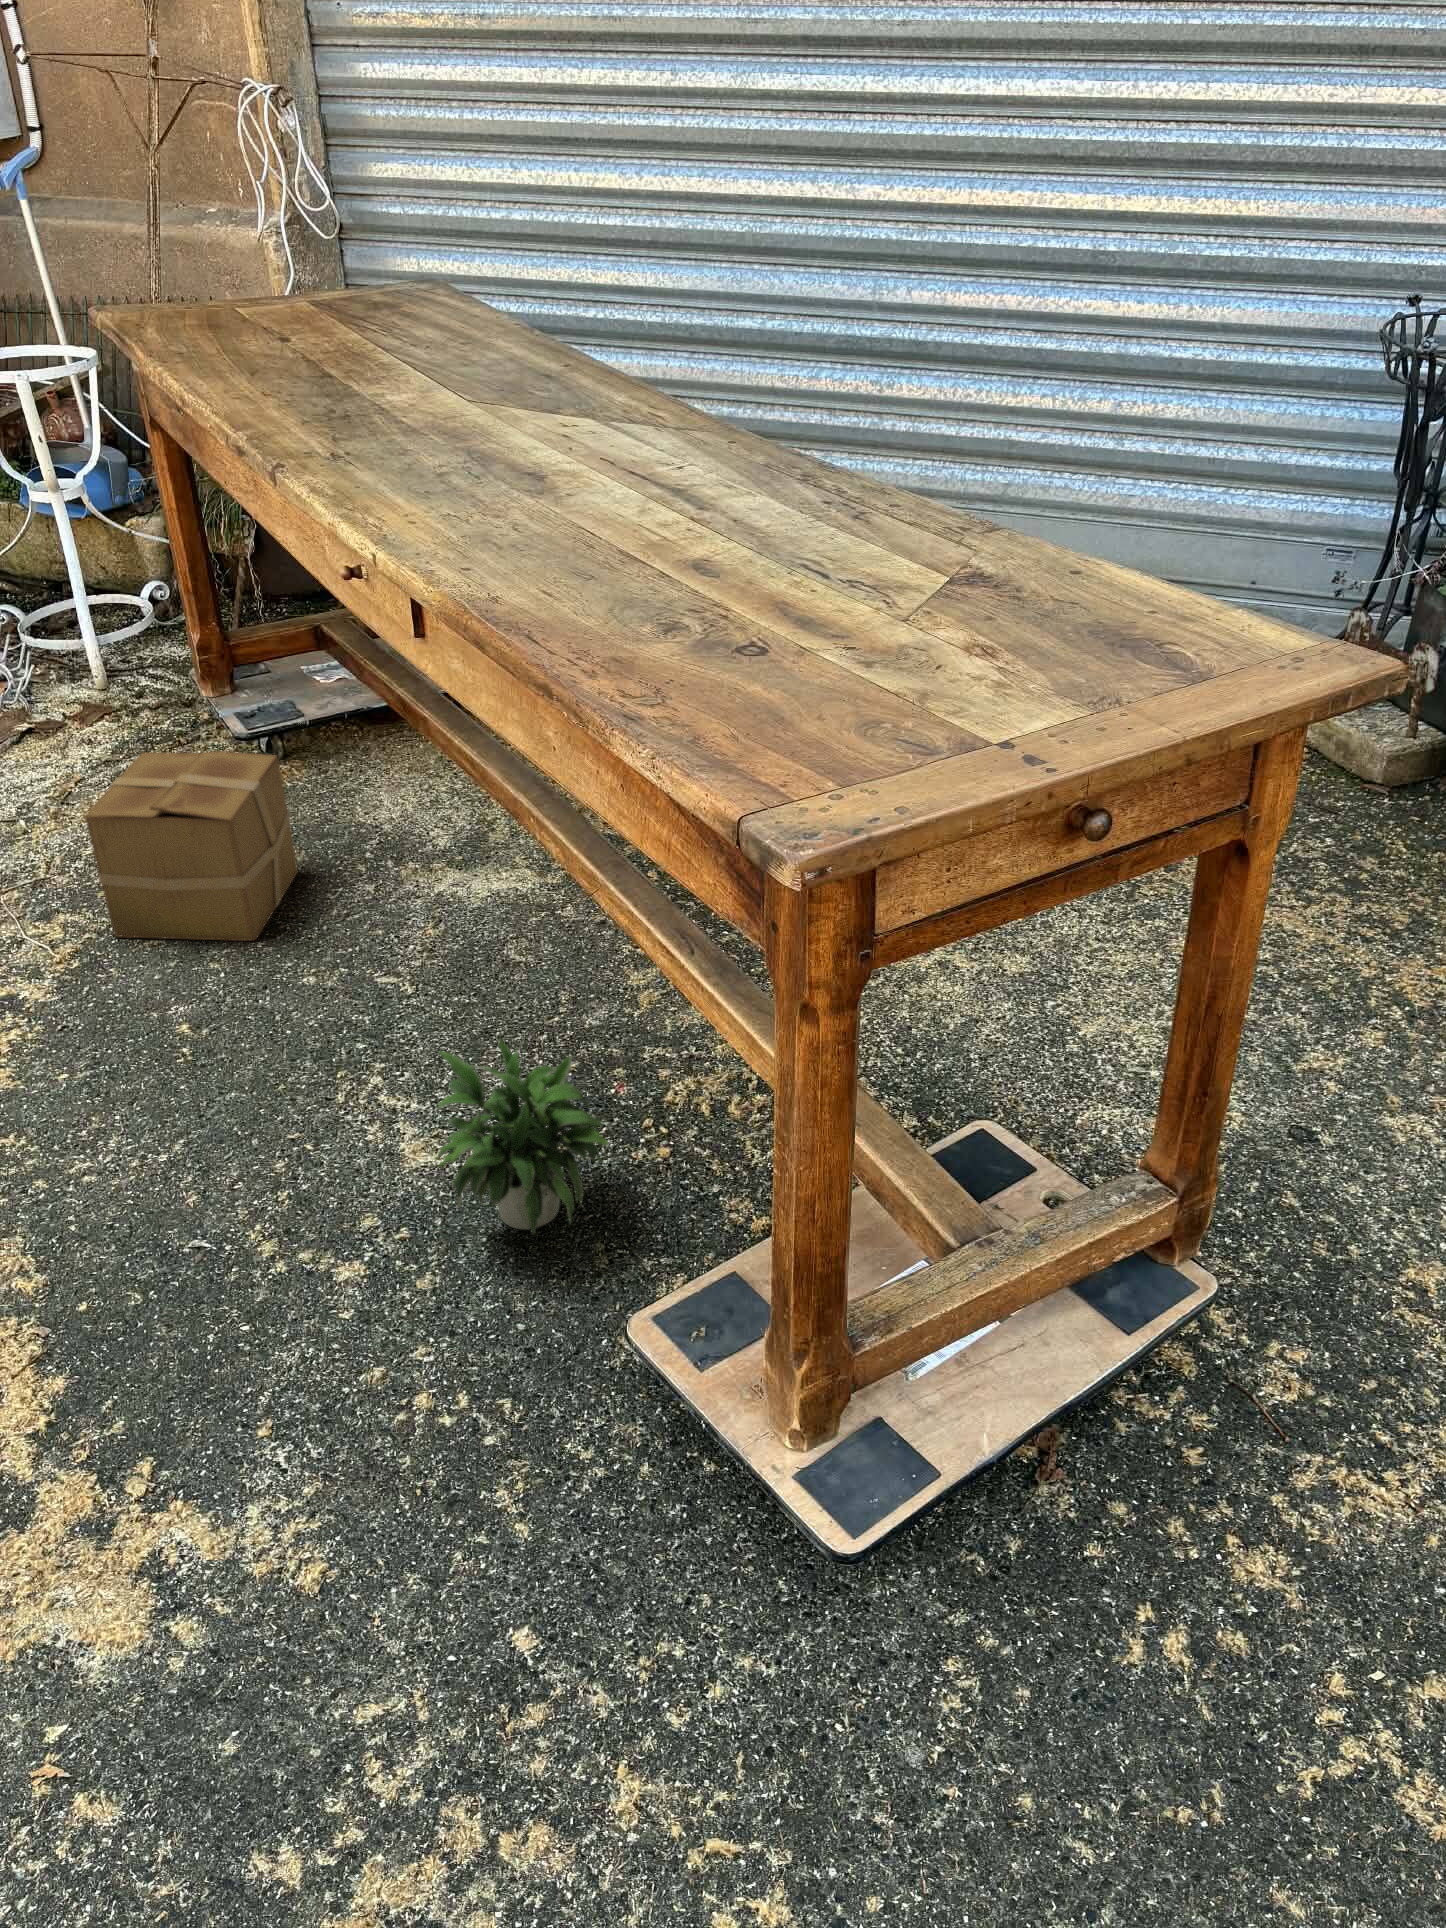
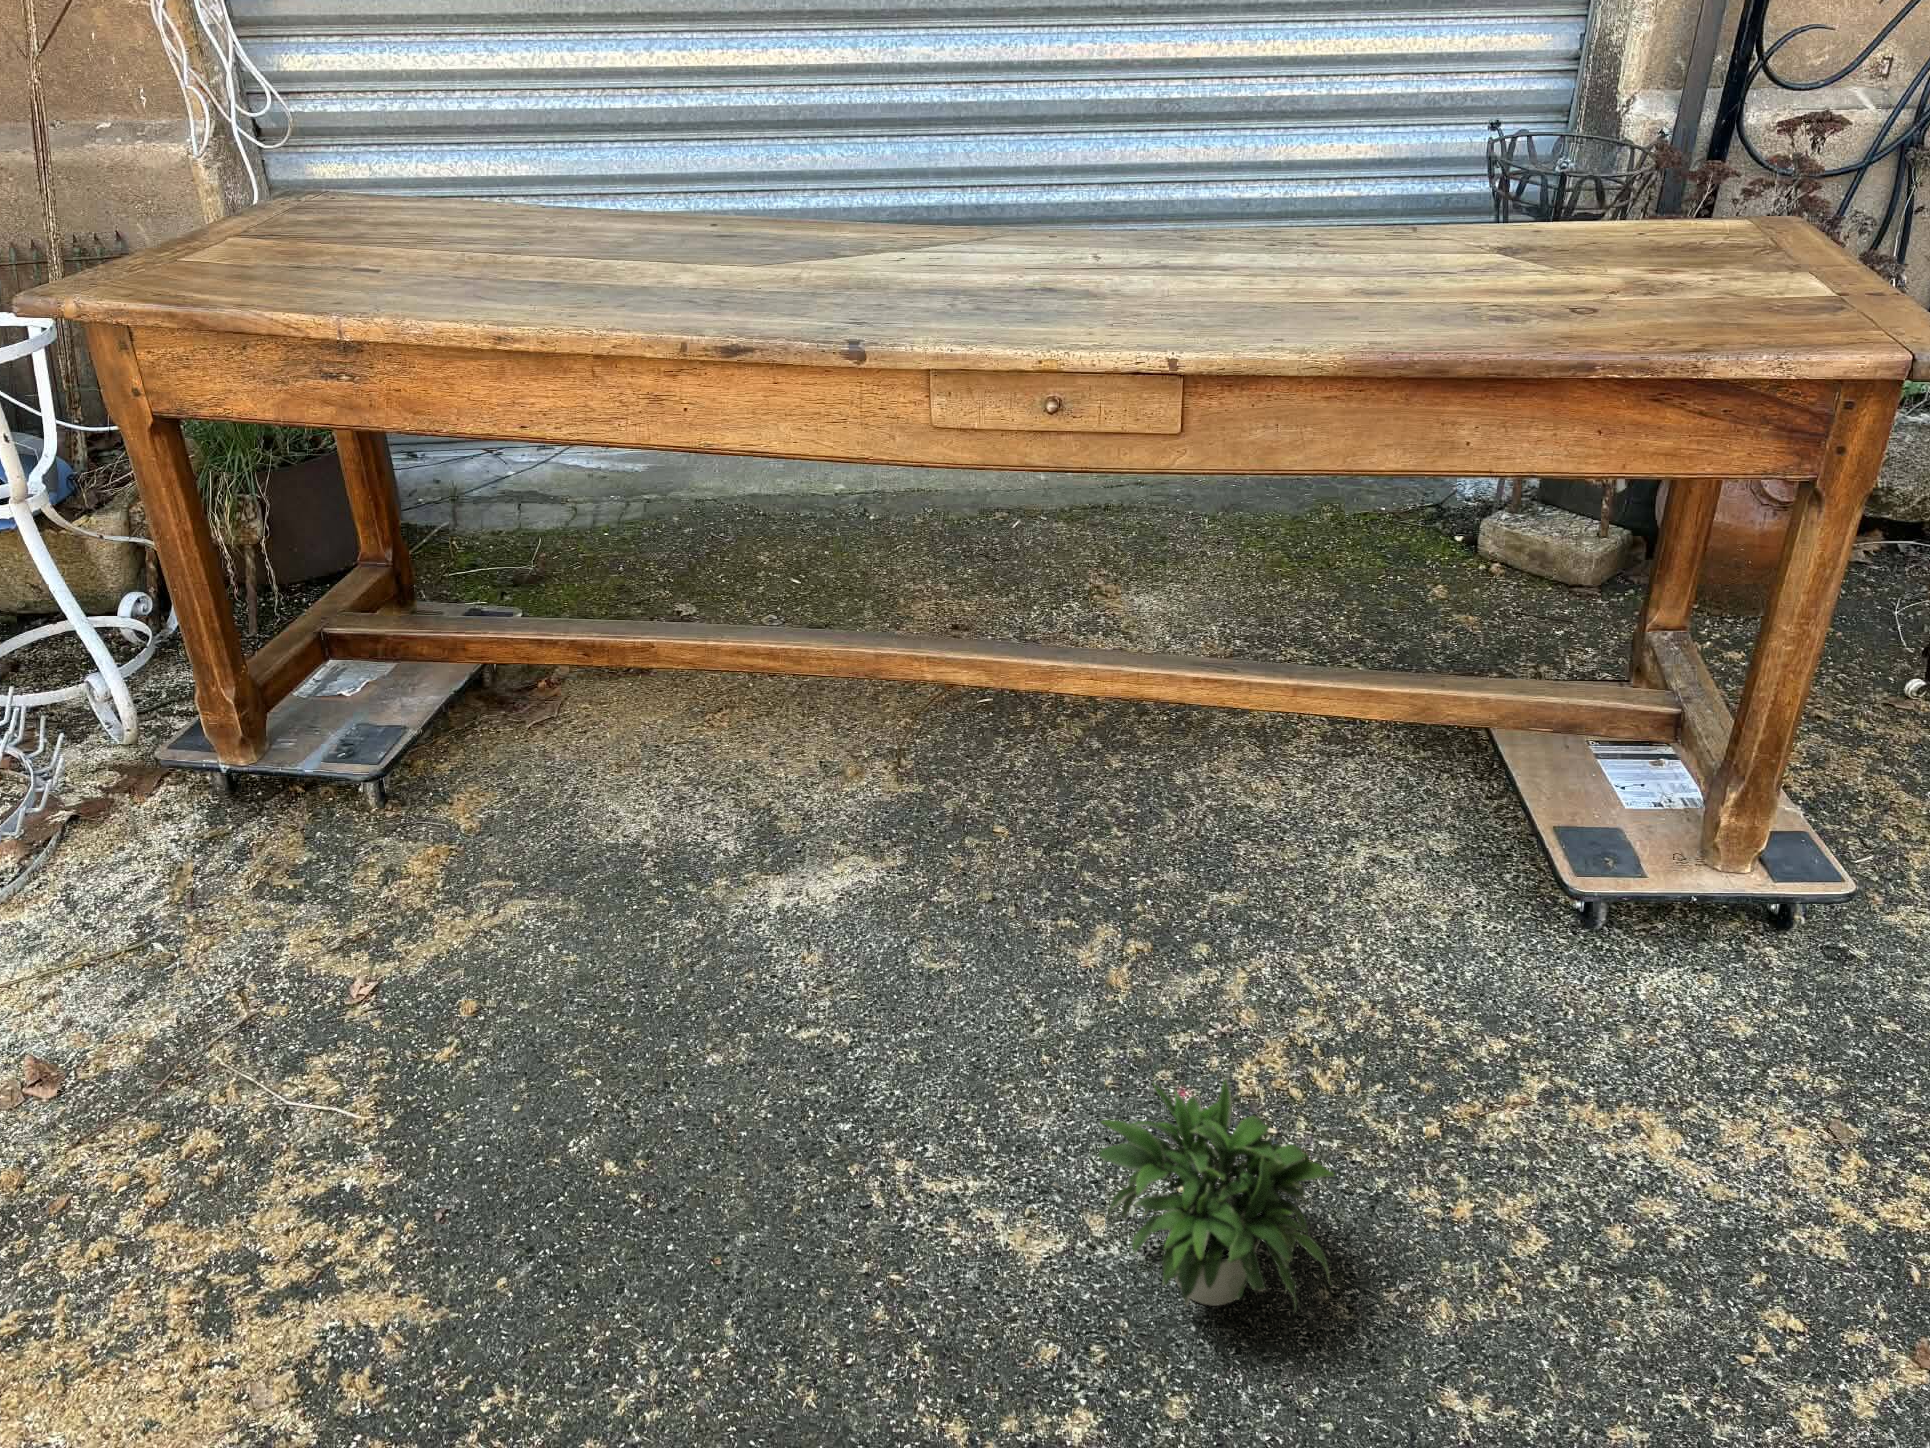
cardboard box: present [85,751,298,941] -> none [373,787,604,1071]

